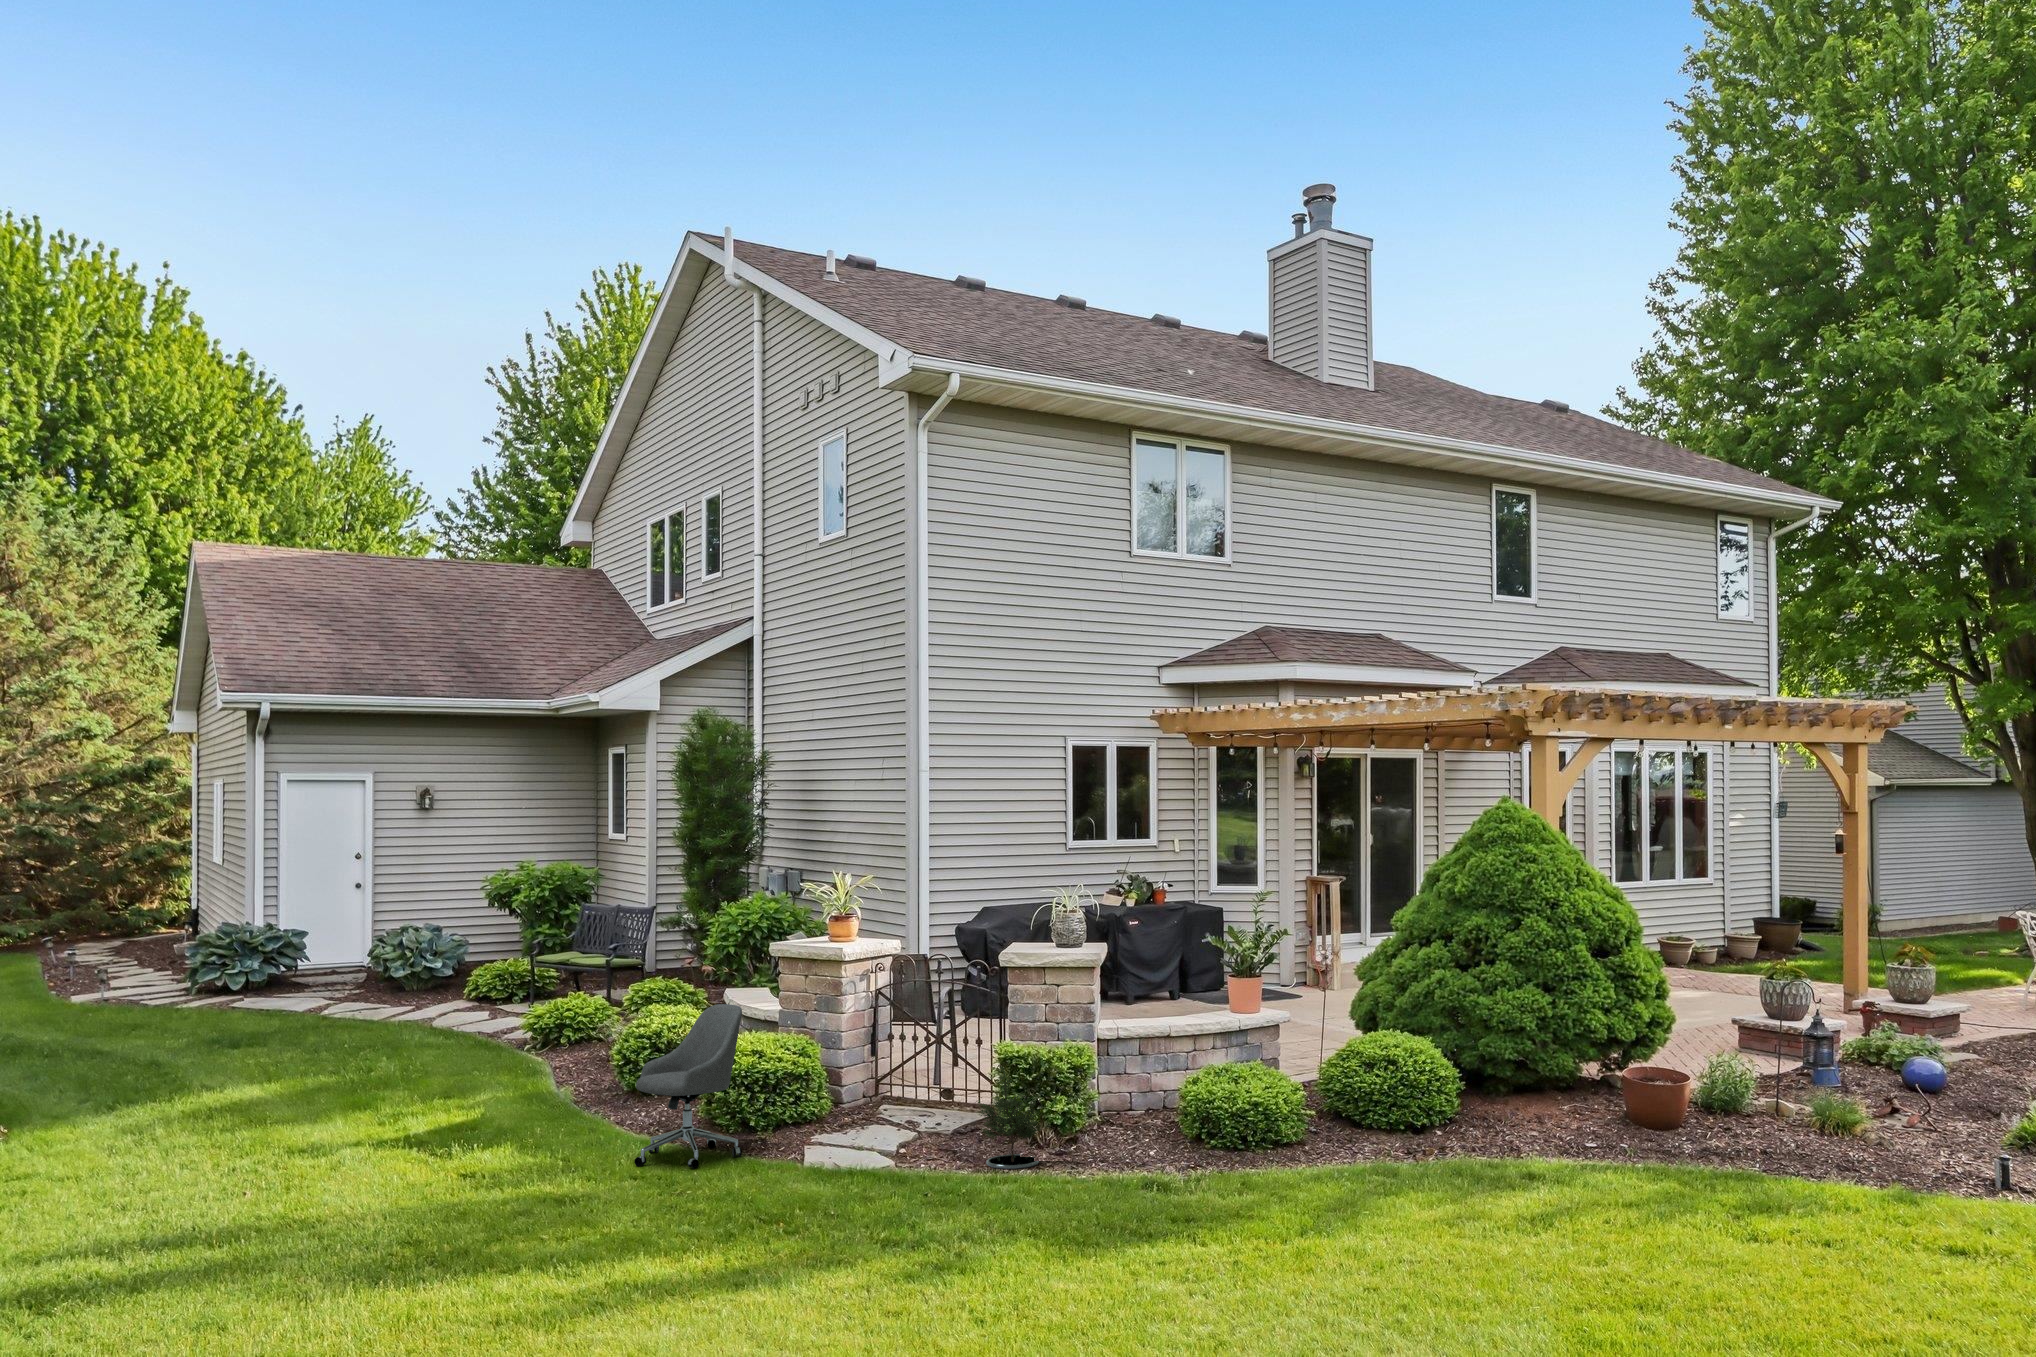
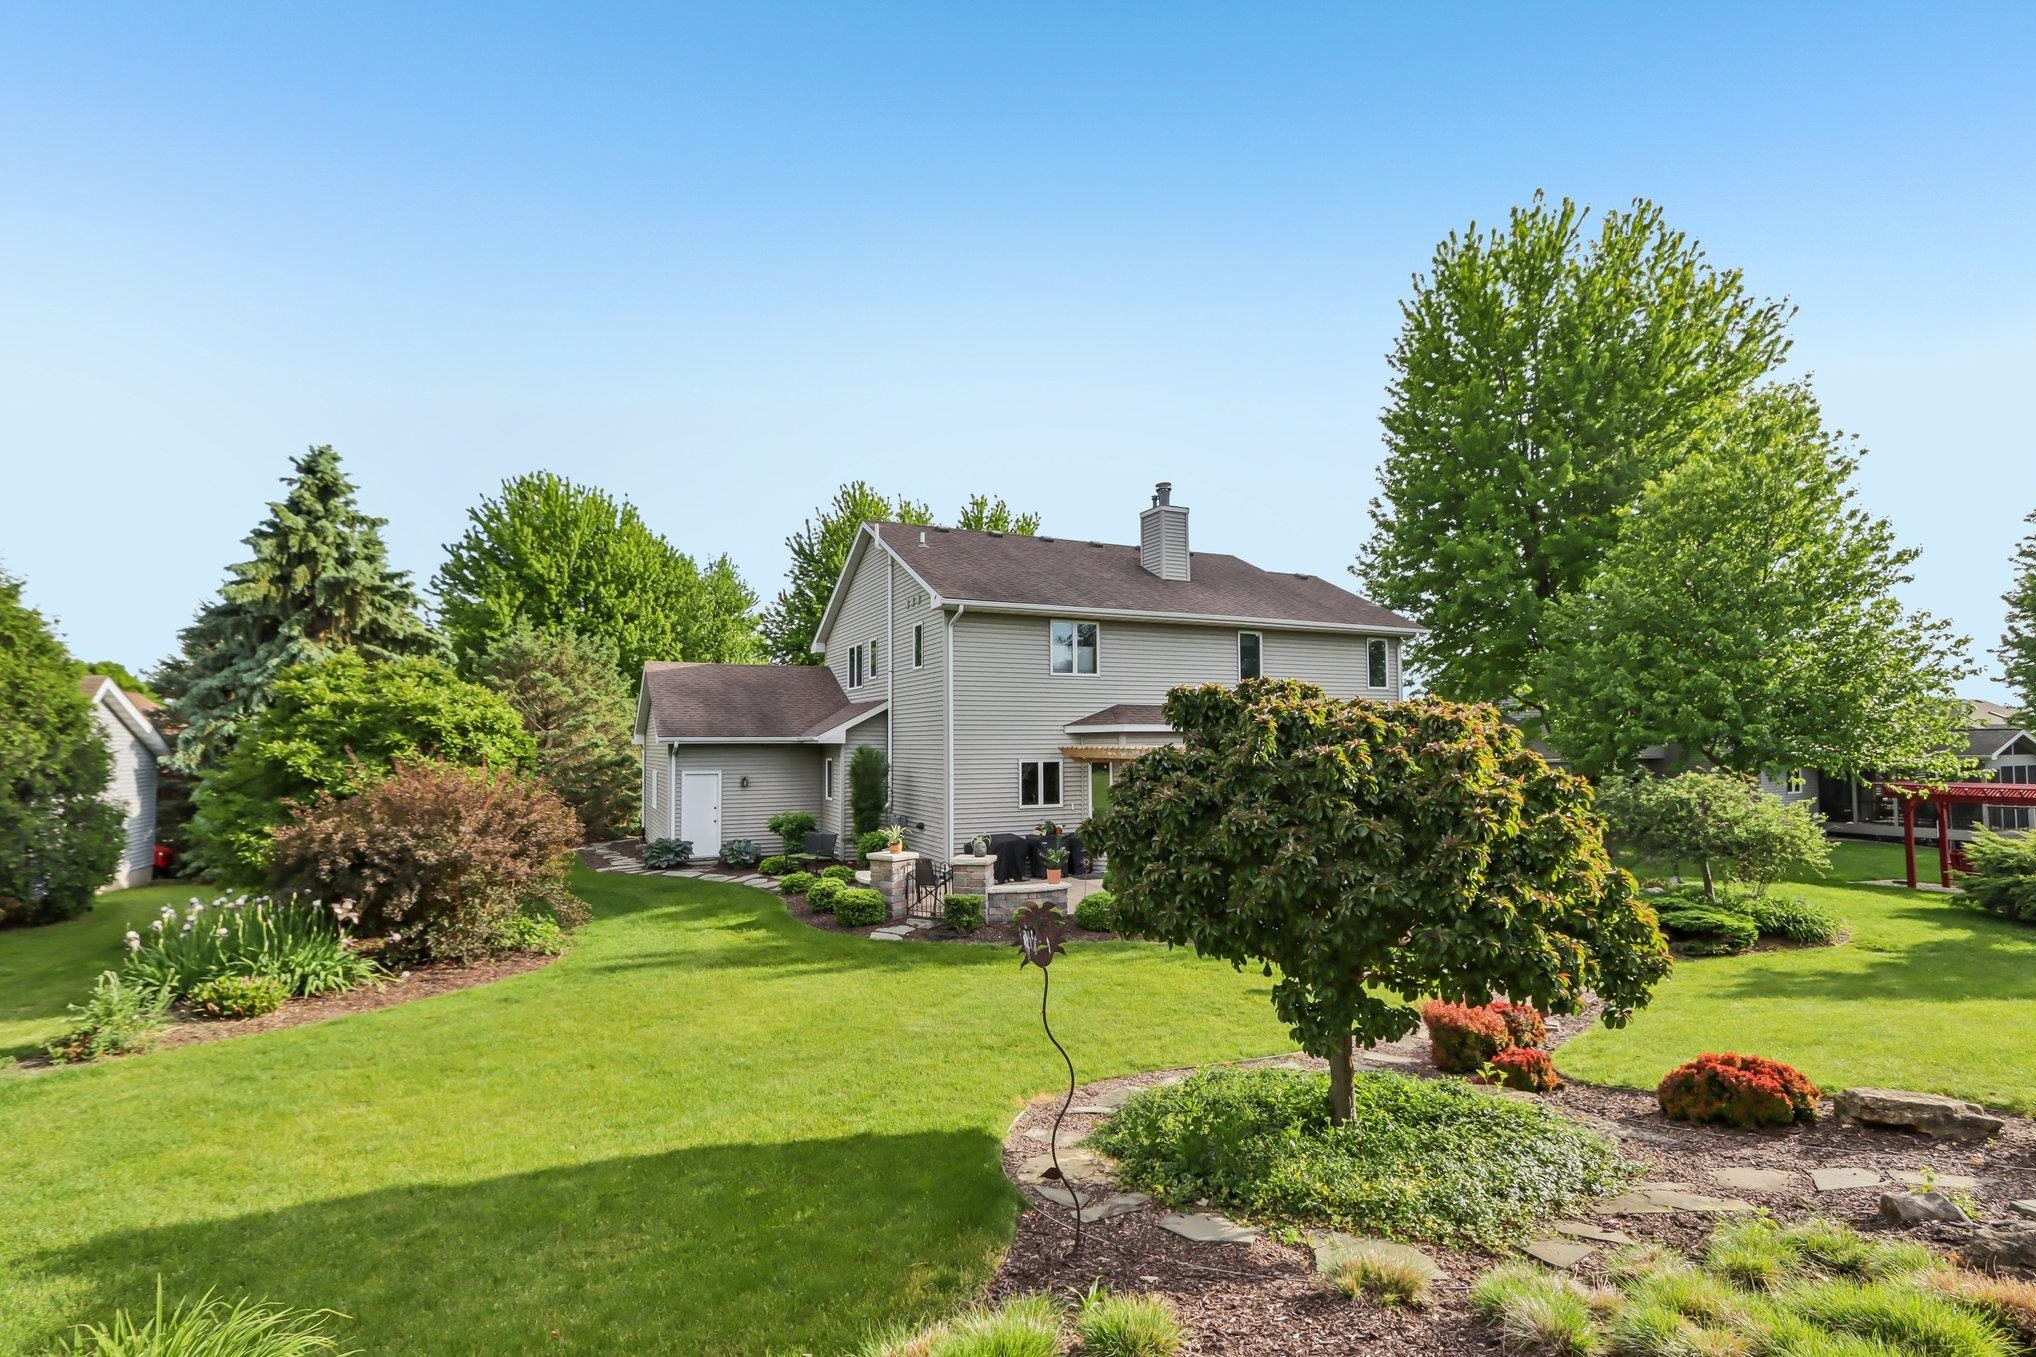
chair: present [635,1004,742,1168] -> none [807,877,847,936]

